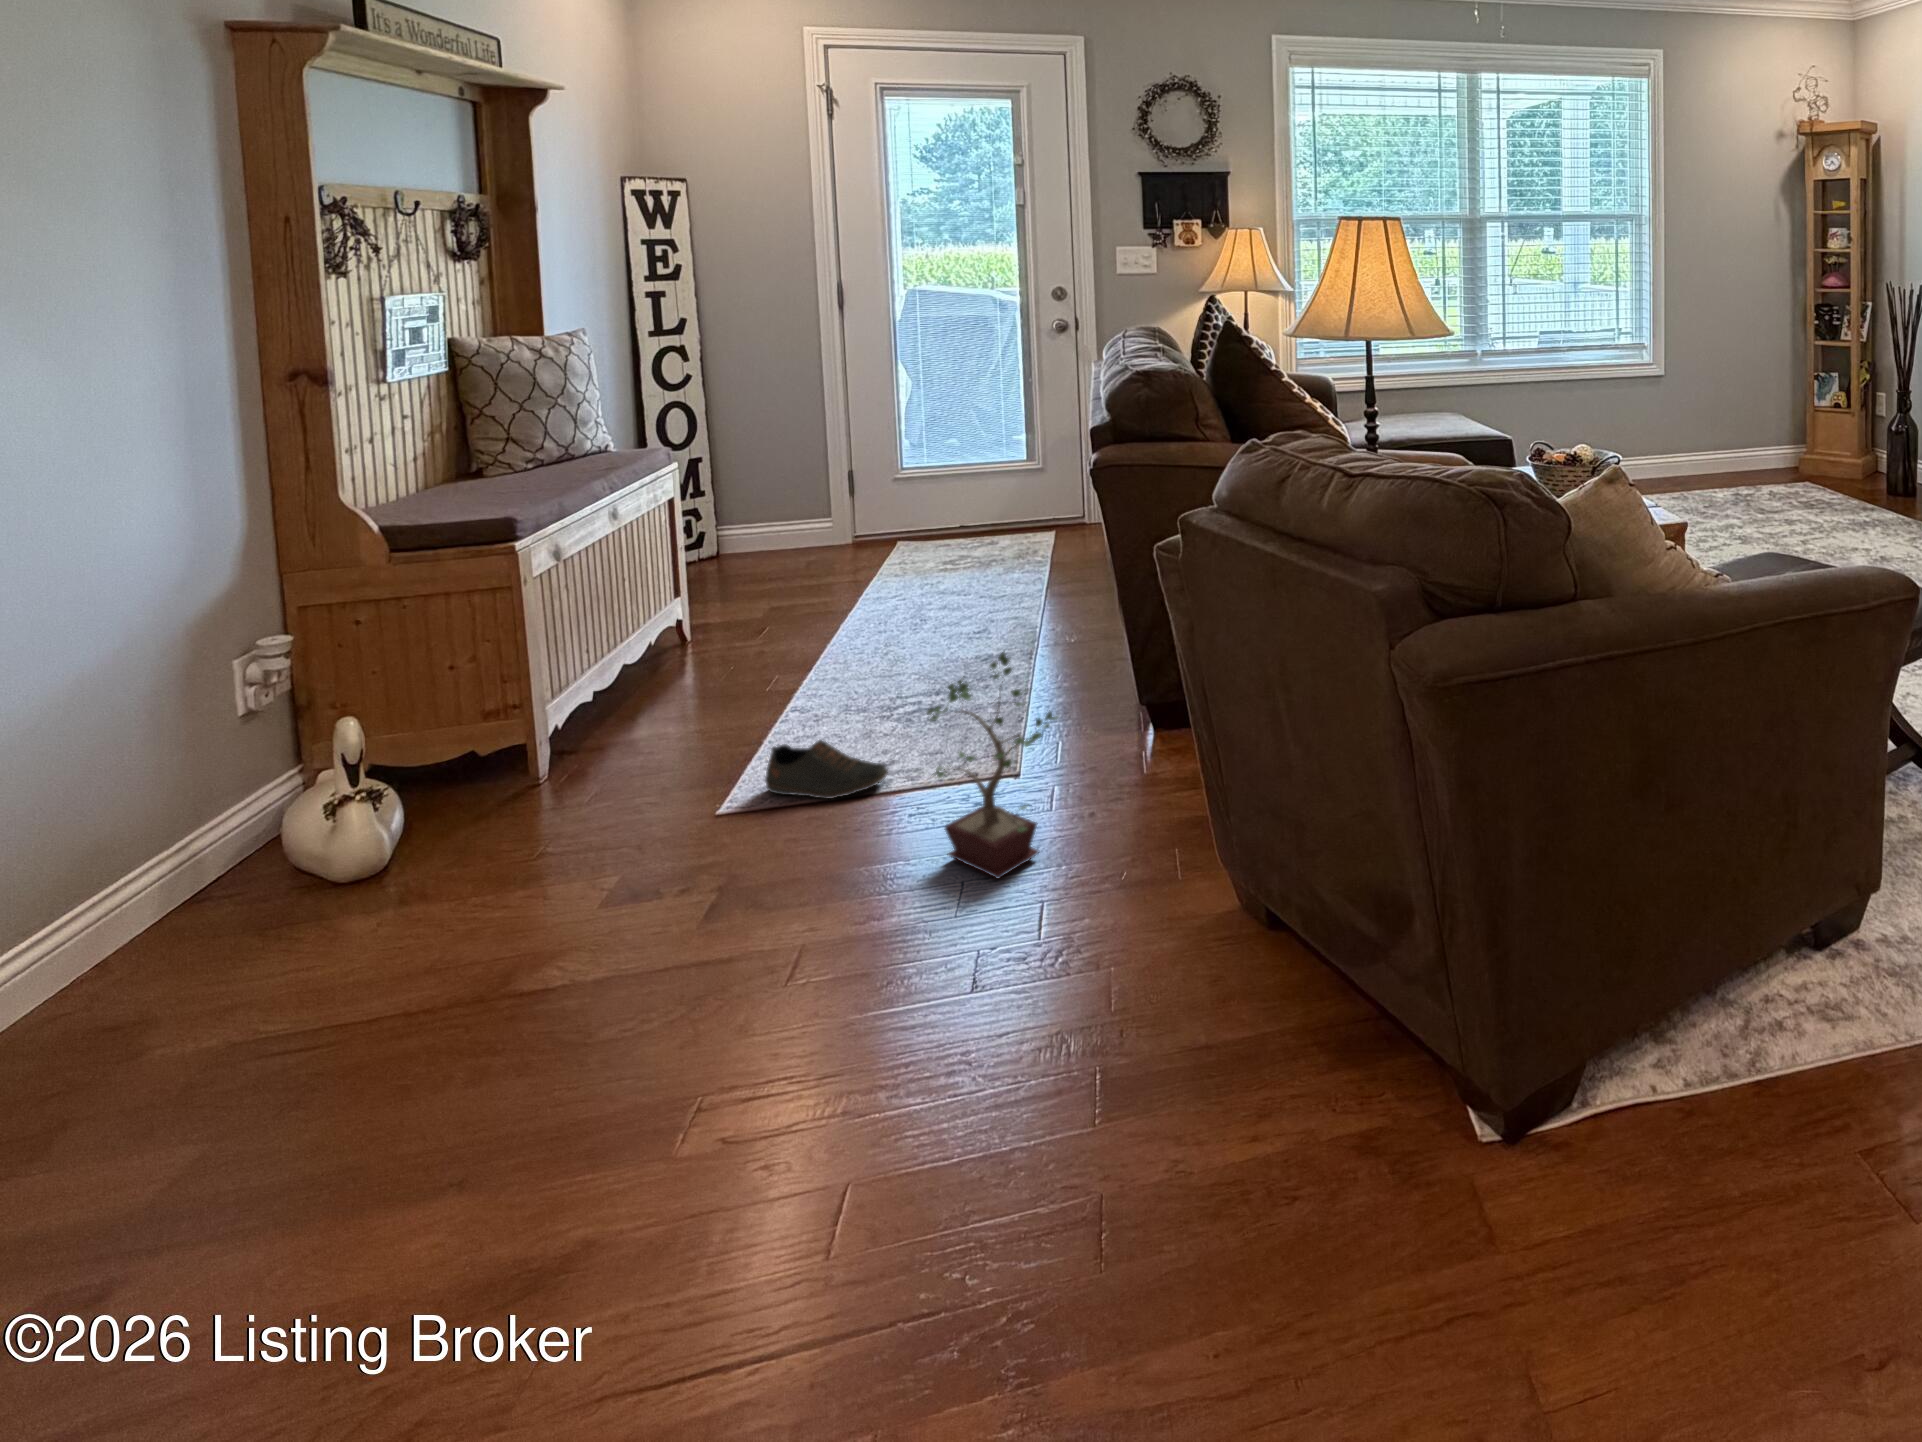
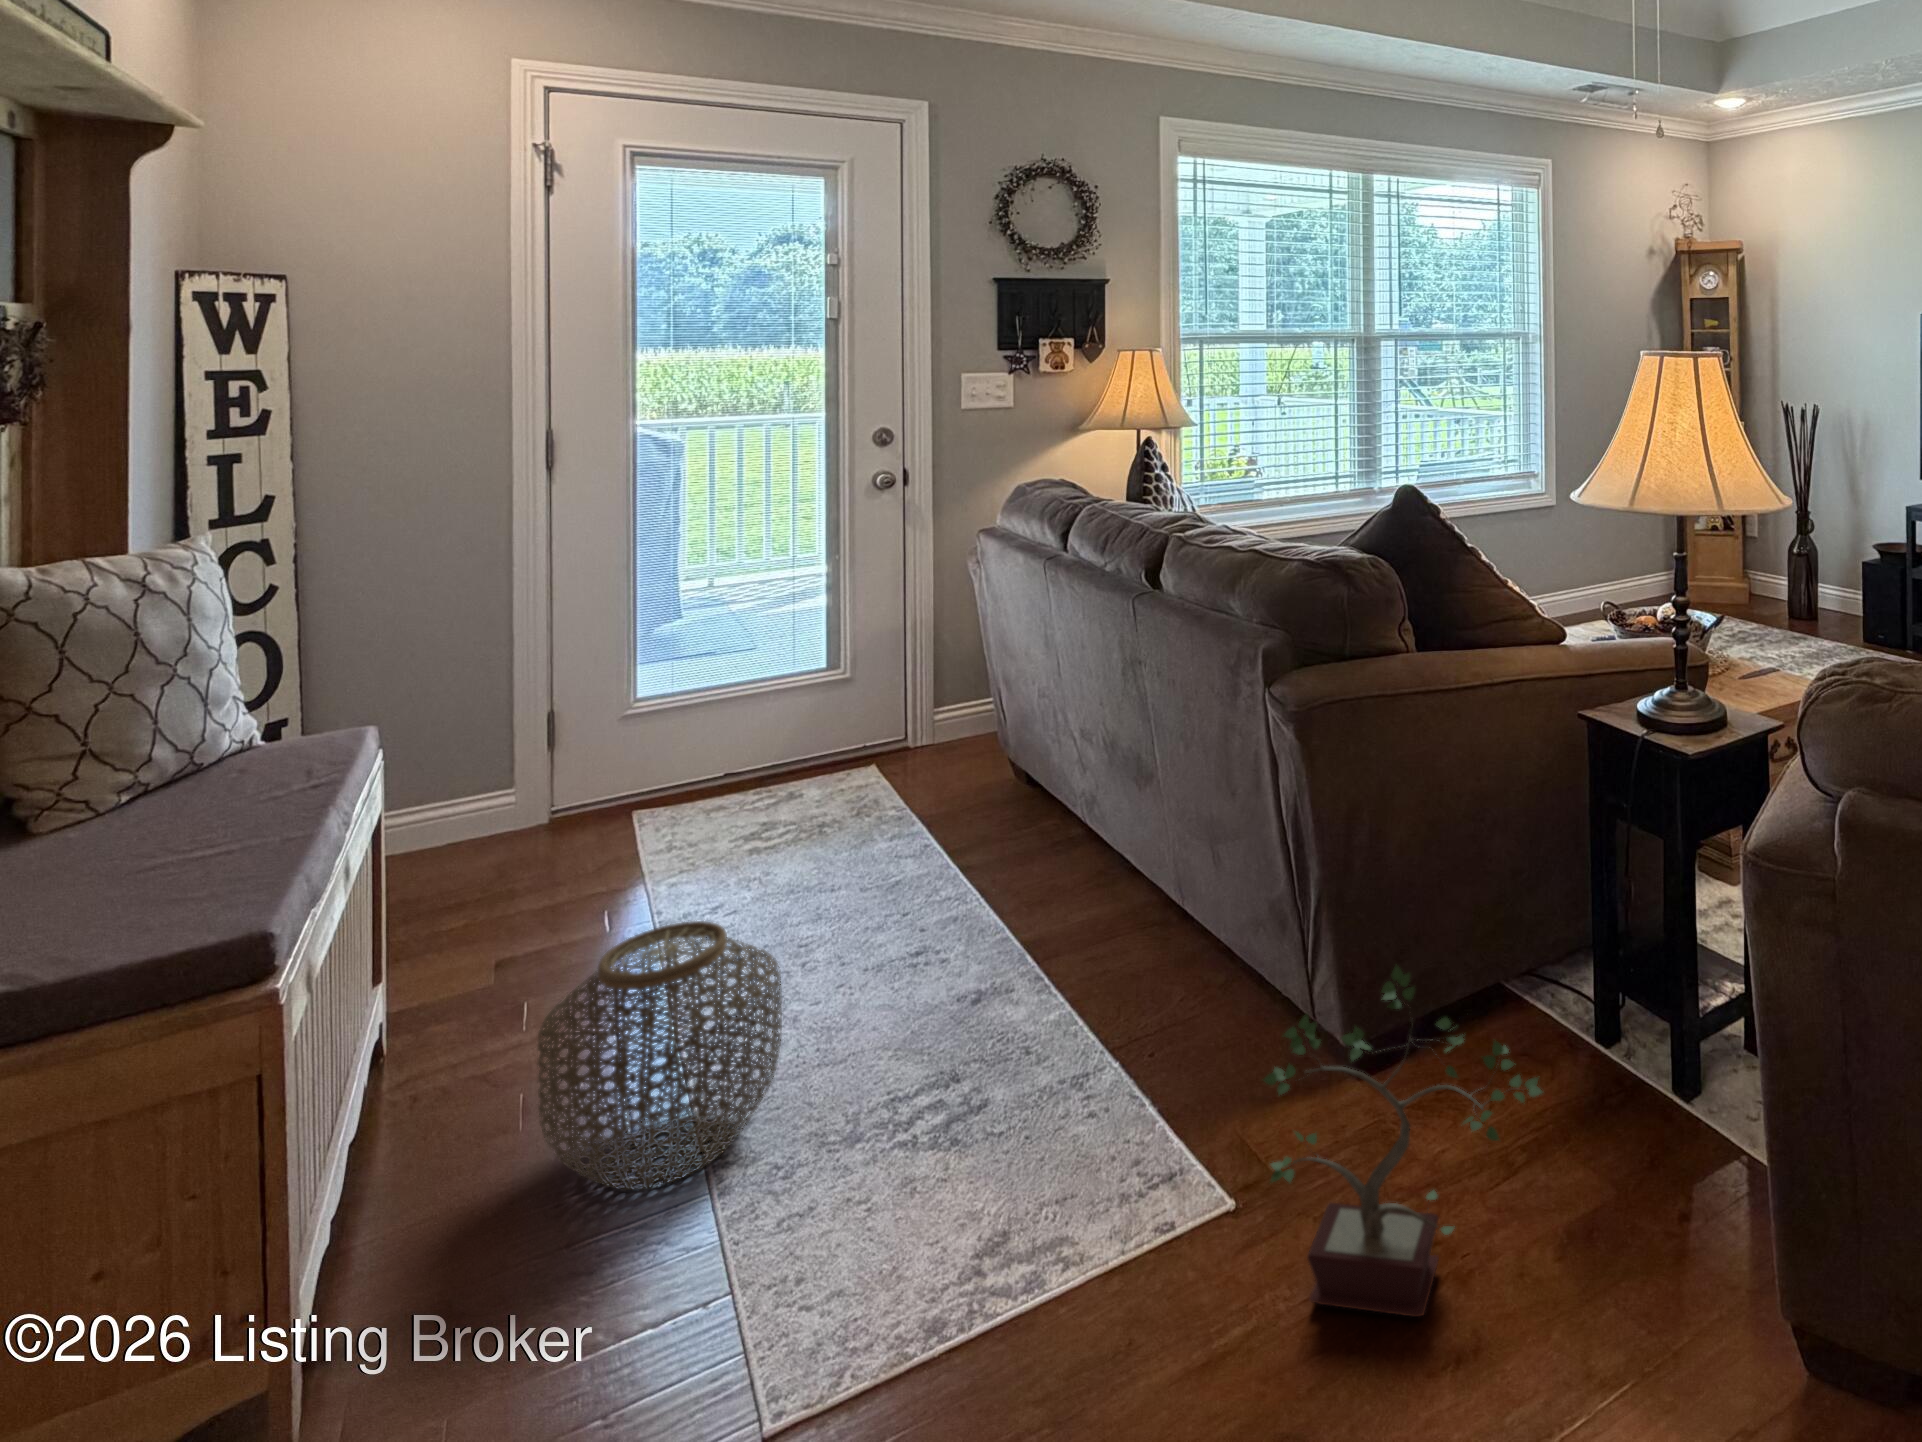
woven basket: none [656,582,807,729] -> present [538,921,782,1190]
shoe: present [765,740,888,799] -> none [870,1163,1072,1276]

